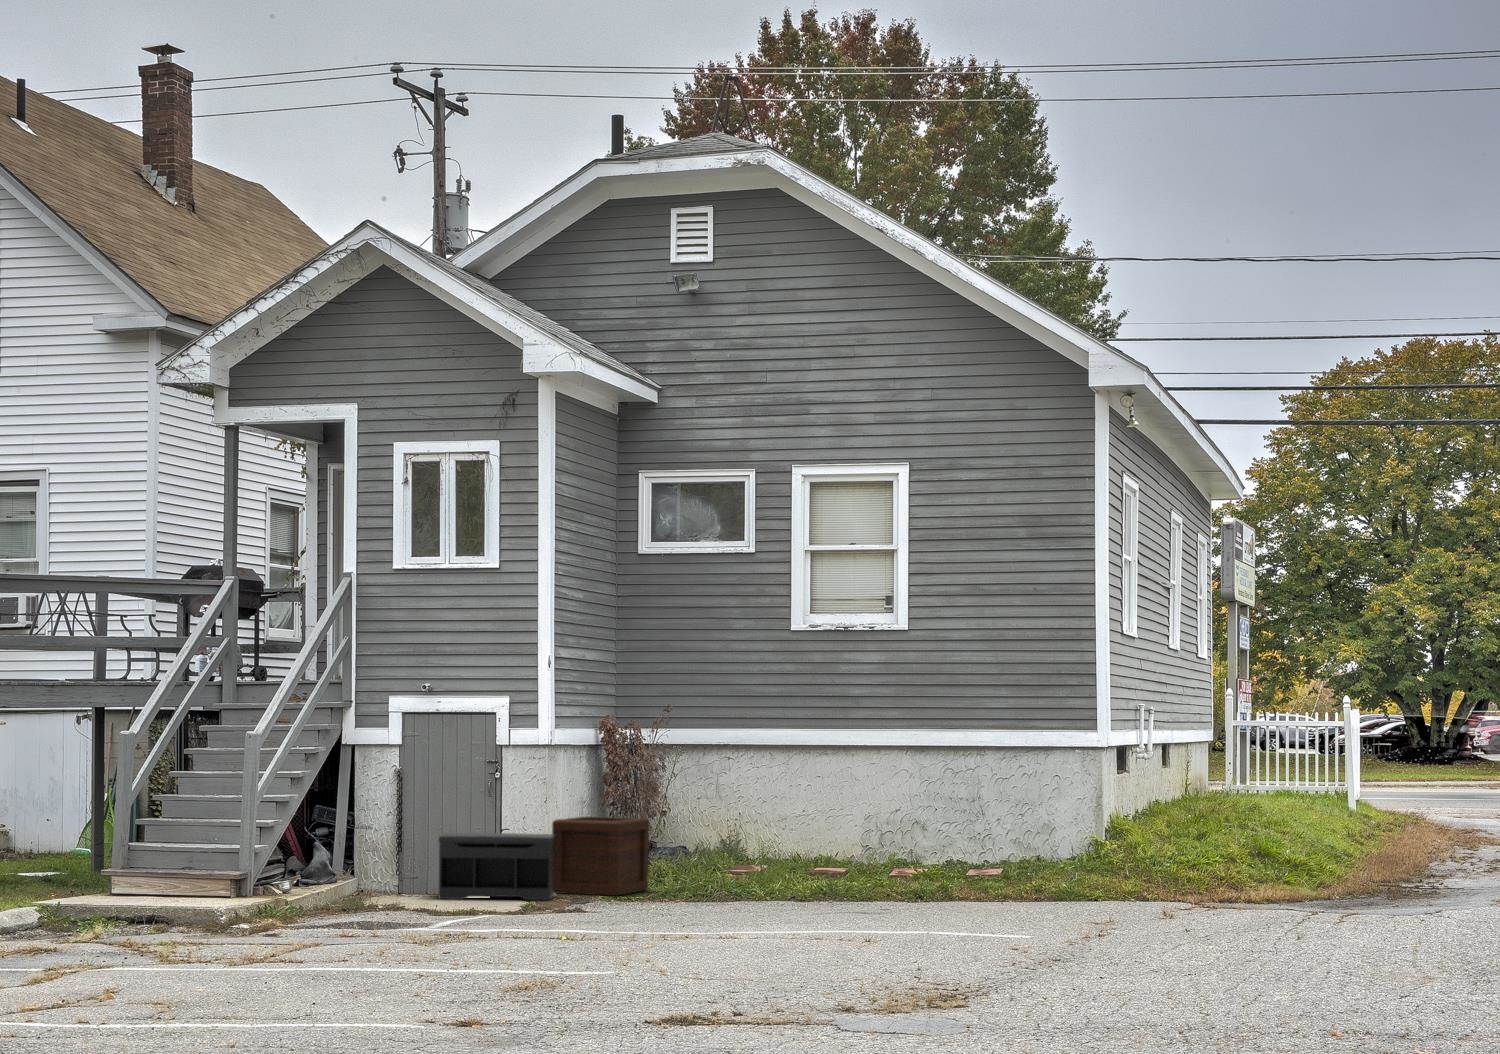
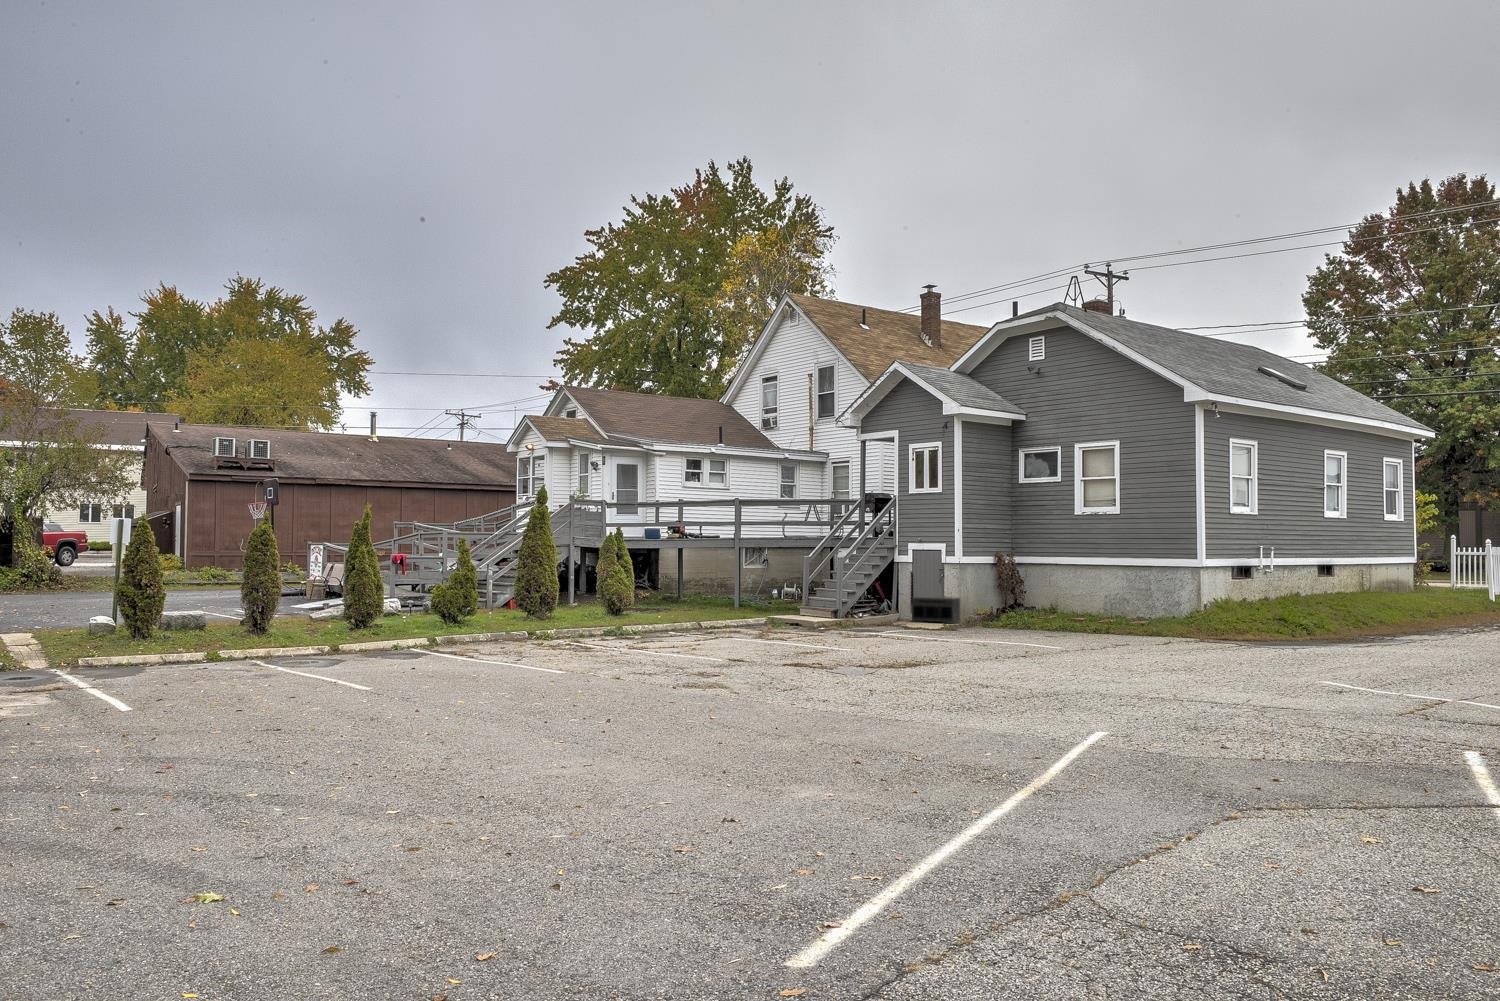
wooden crate: present [552,817,649,896] -> none [964,591,1007,623]

